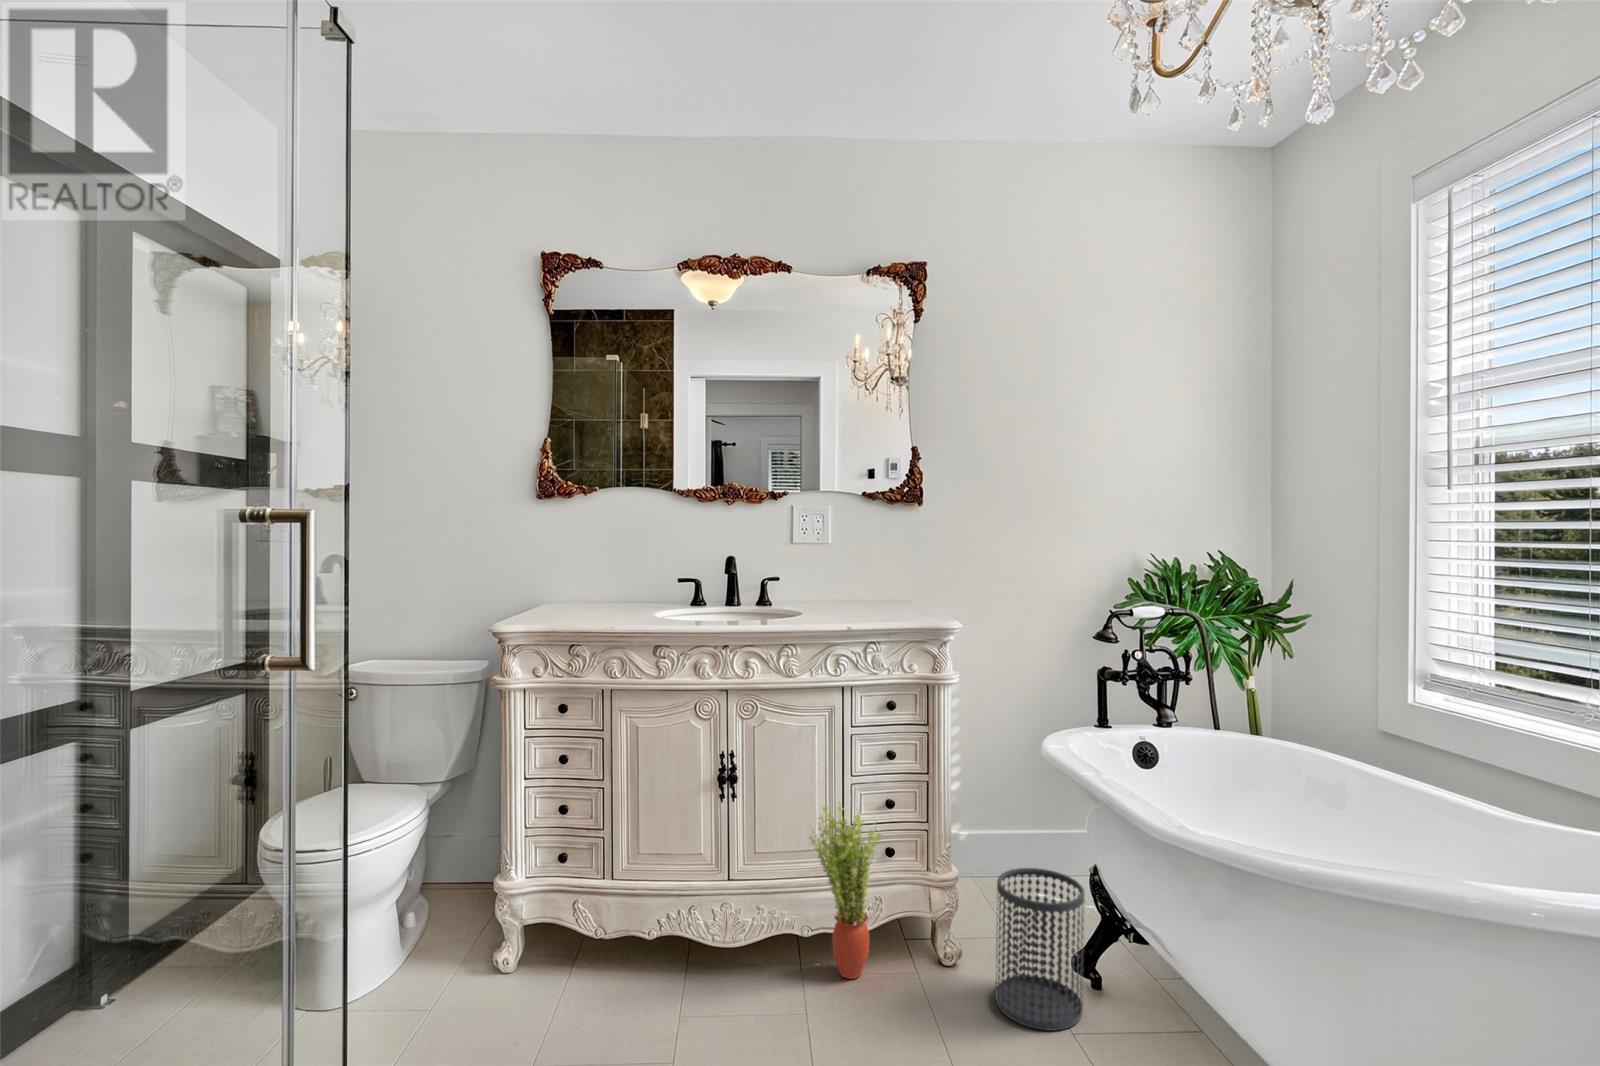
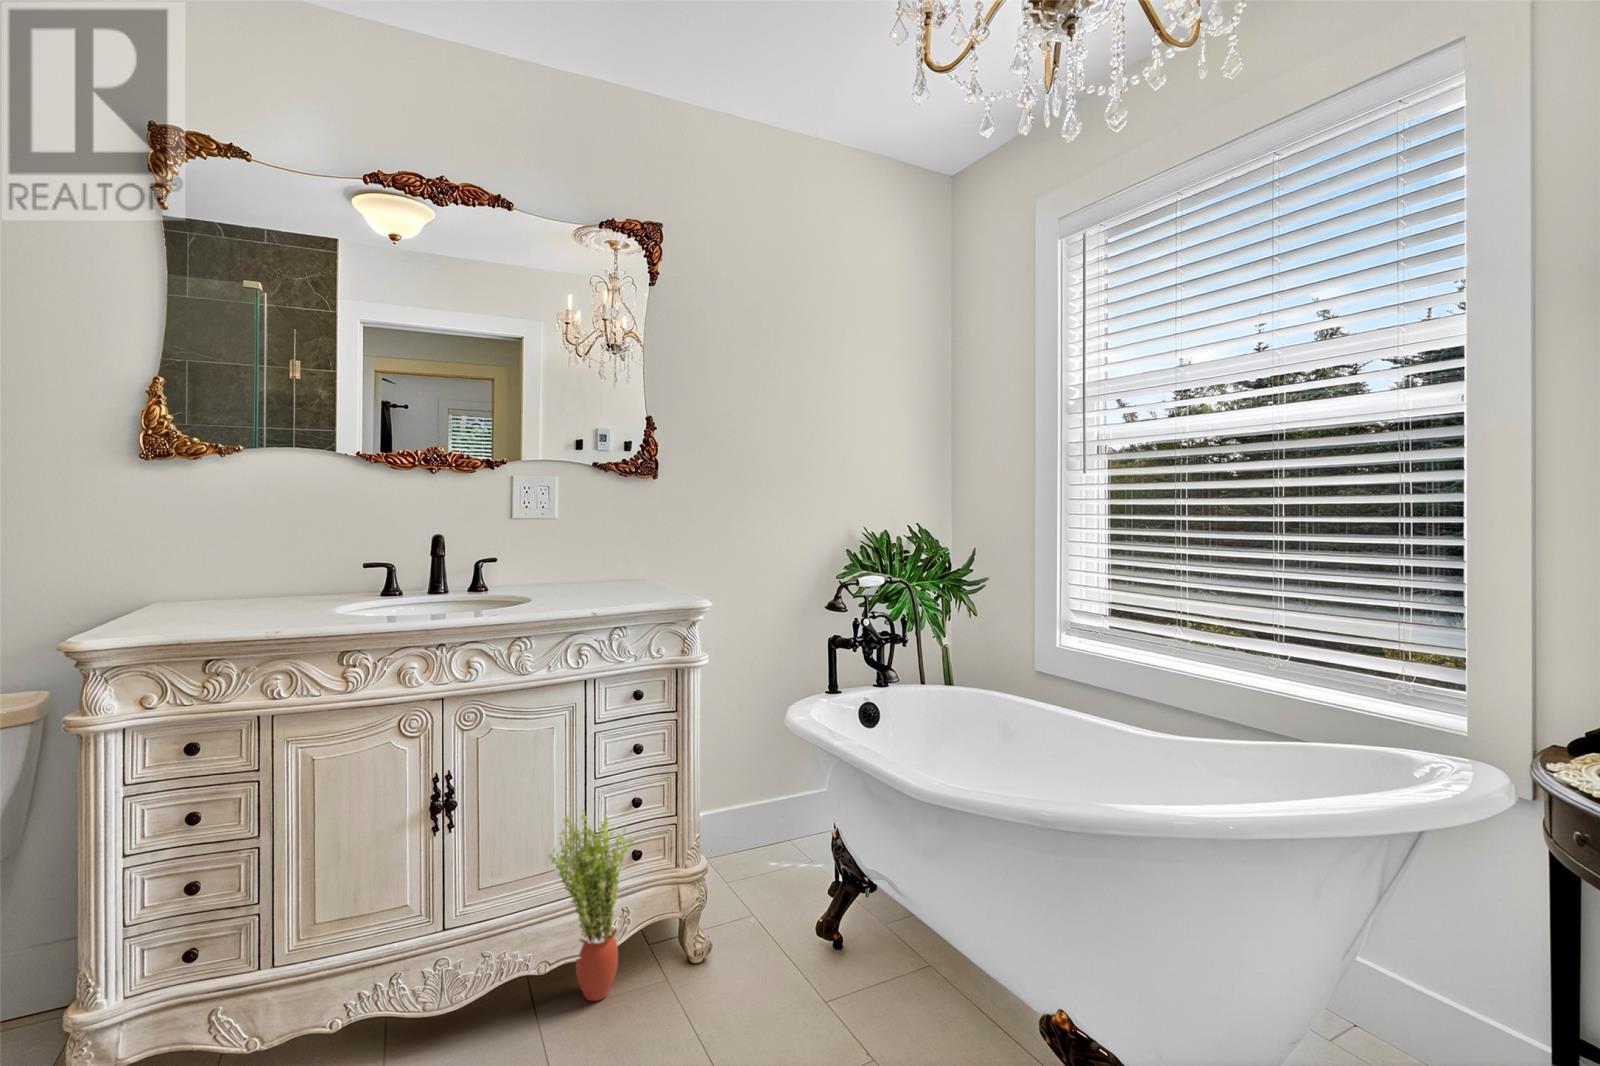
wastebasket: present [995,868,1085,1031] -> none [752,843,839,1010]

